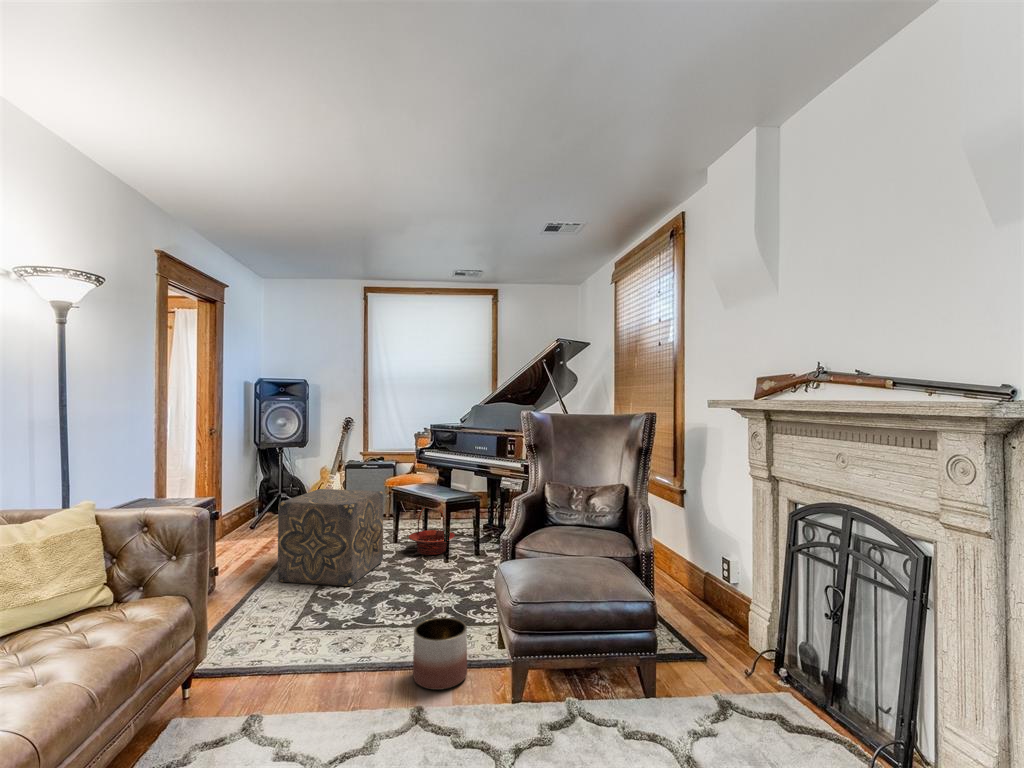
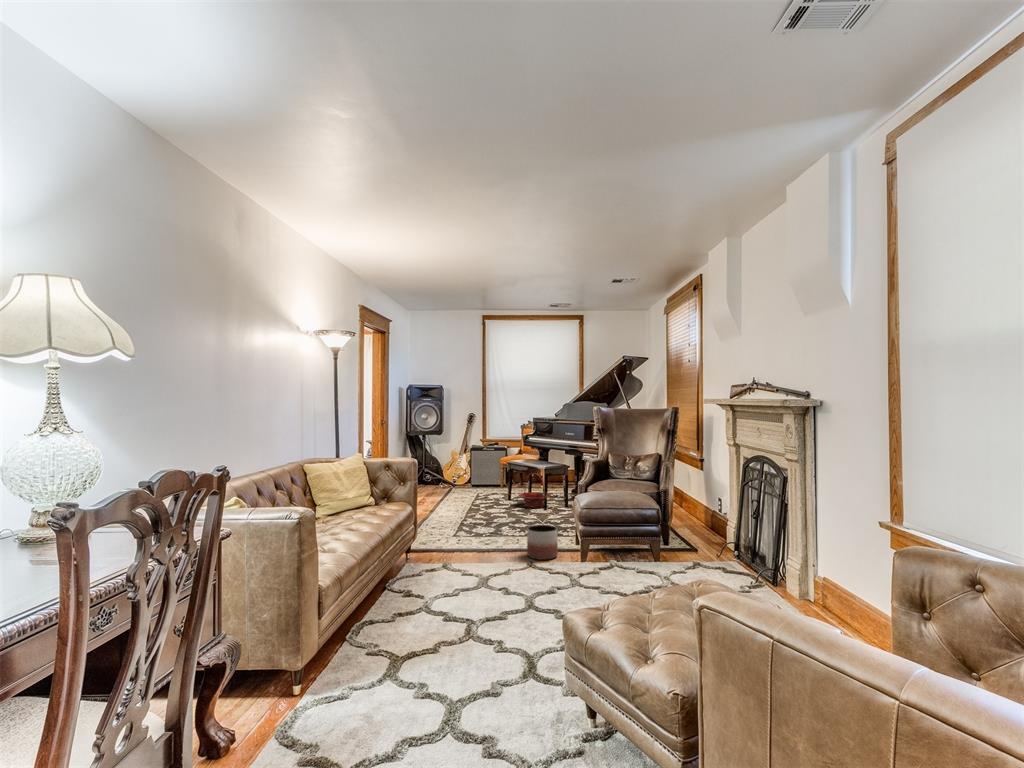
ottoman: present [278,489,383,586] -> none [437,460,502,520]

